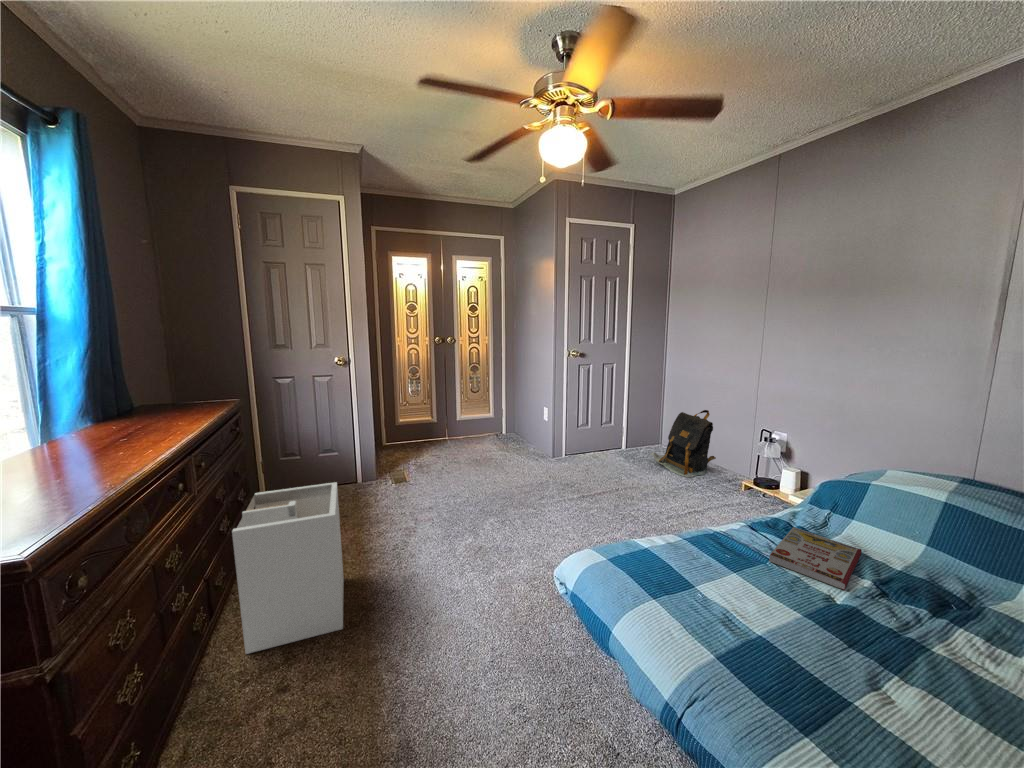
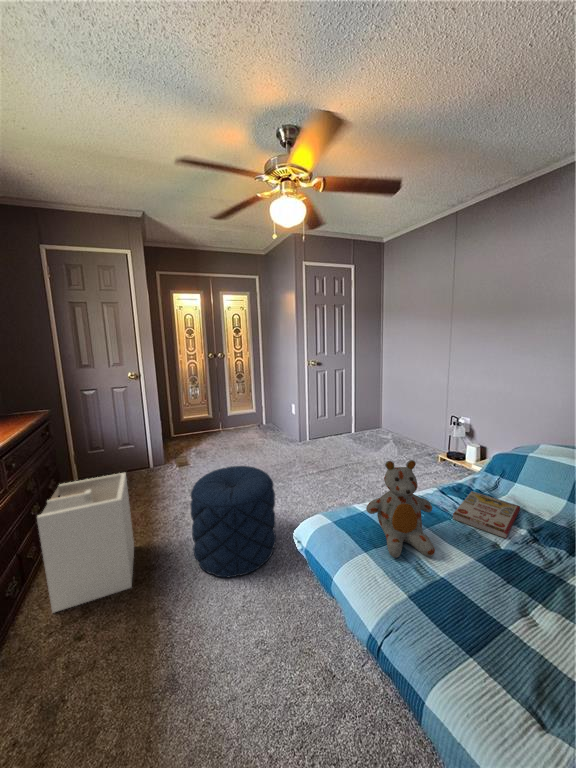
backpack: present [650,410,716,478] -> none [372,402,422,454]
stuffed bear: none [655,479,749,607] -> present [366,460,435,557]
pouf: none [420,481,528,623] -> present [191,466,276,577]

